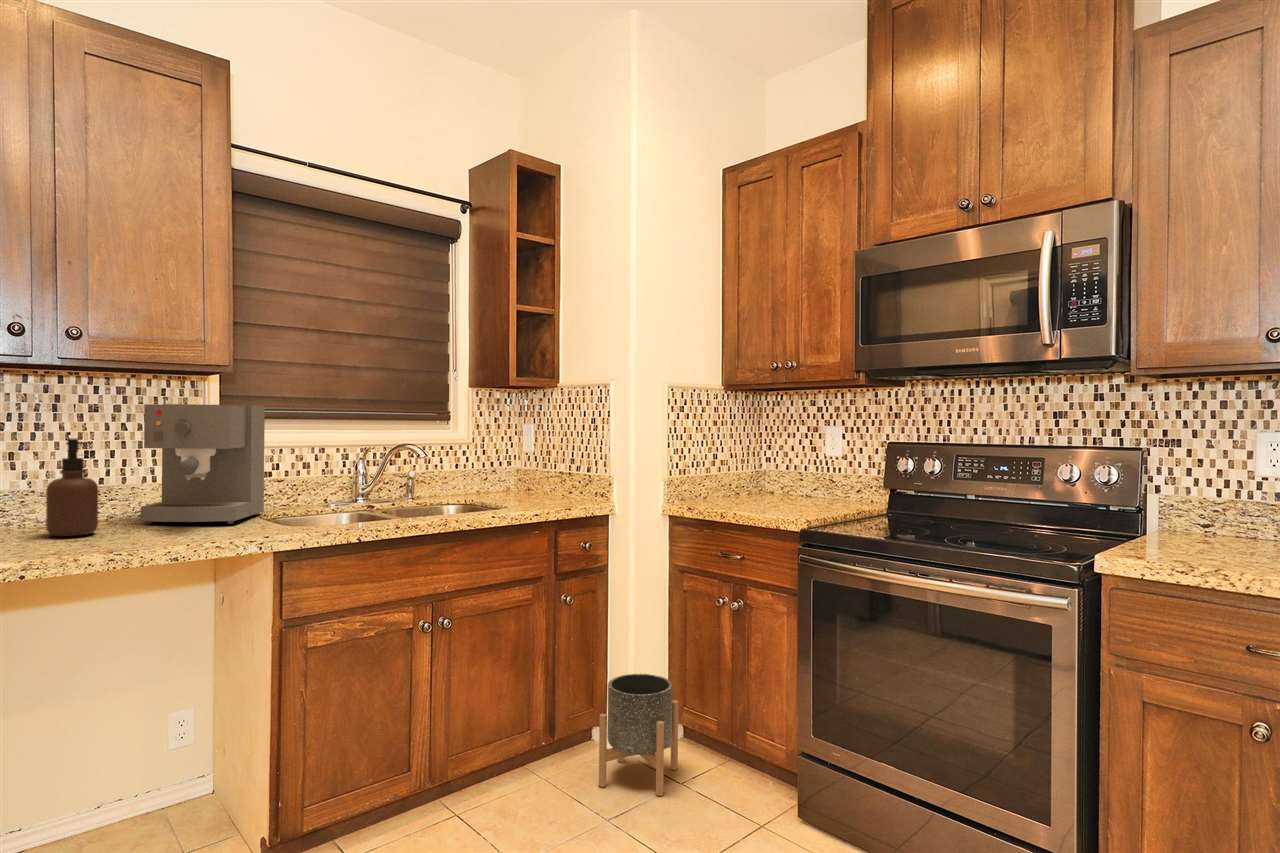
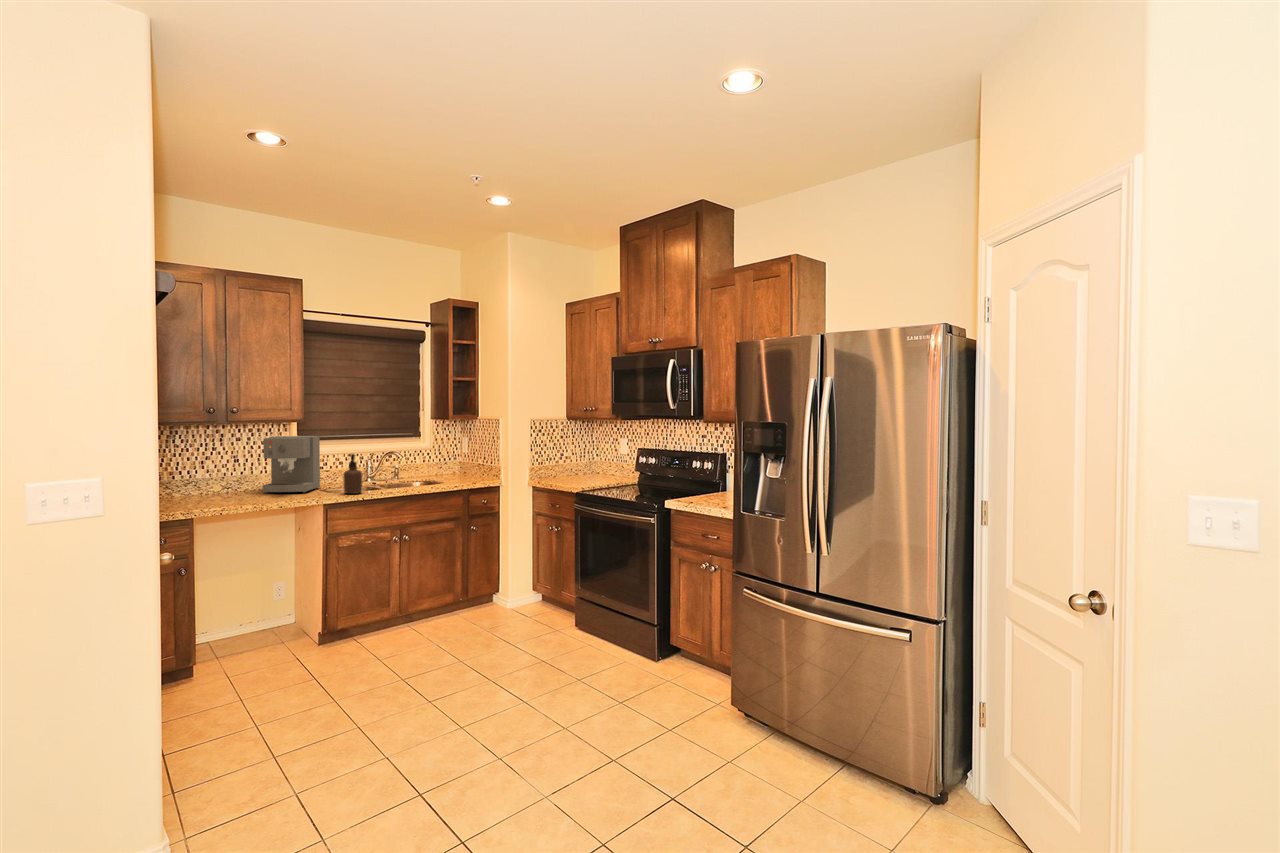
soap dispenser: present [46,438,98,536] -> present [343,454,362,494]
planter: present [599,674,678,796] -> none [488,566,531,622]

